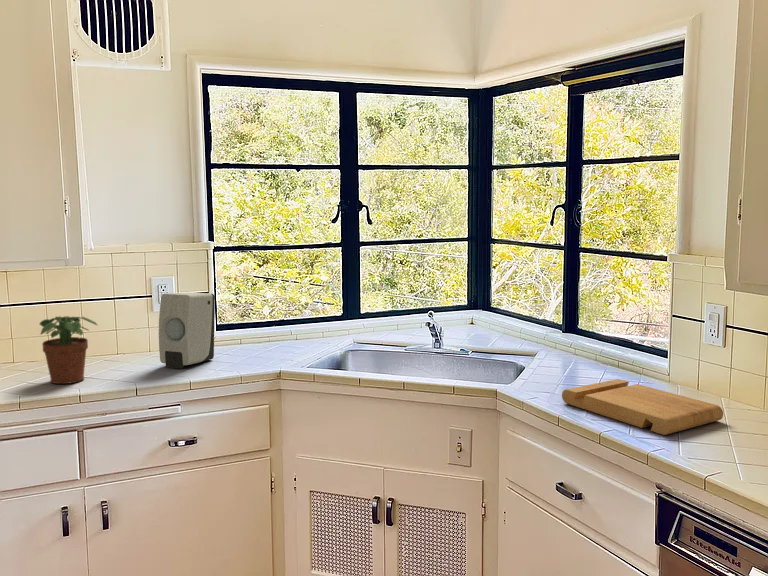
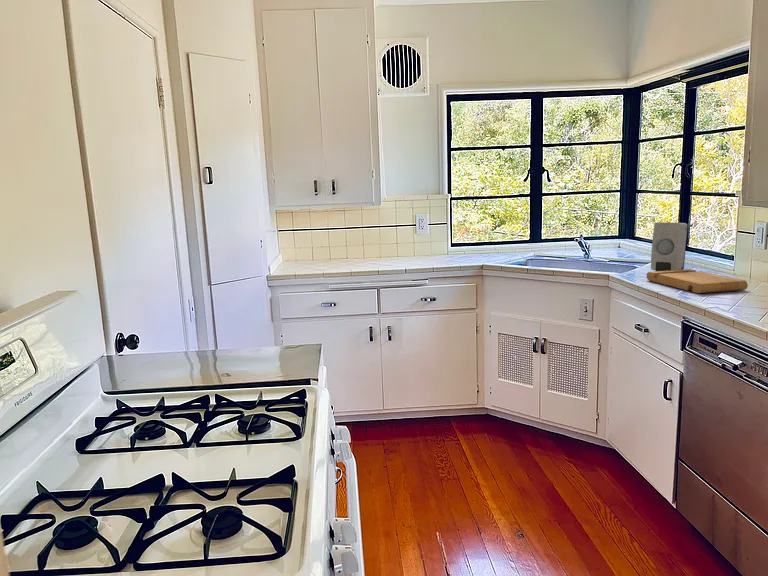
soap dispenser: present [159,292,215,369] -> present [651,222,688,271]
potted plant: present [40,316,97,384] -> none [360,232,388,266]

